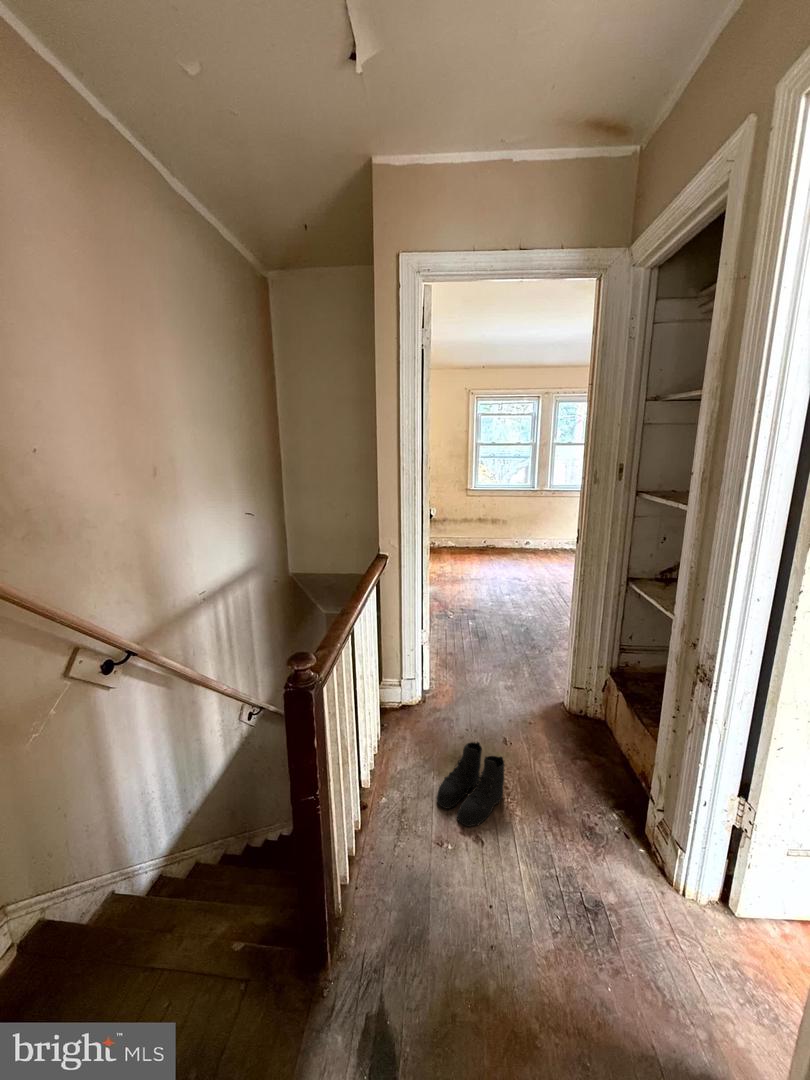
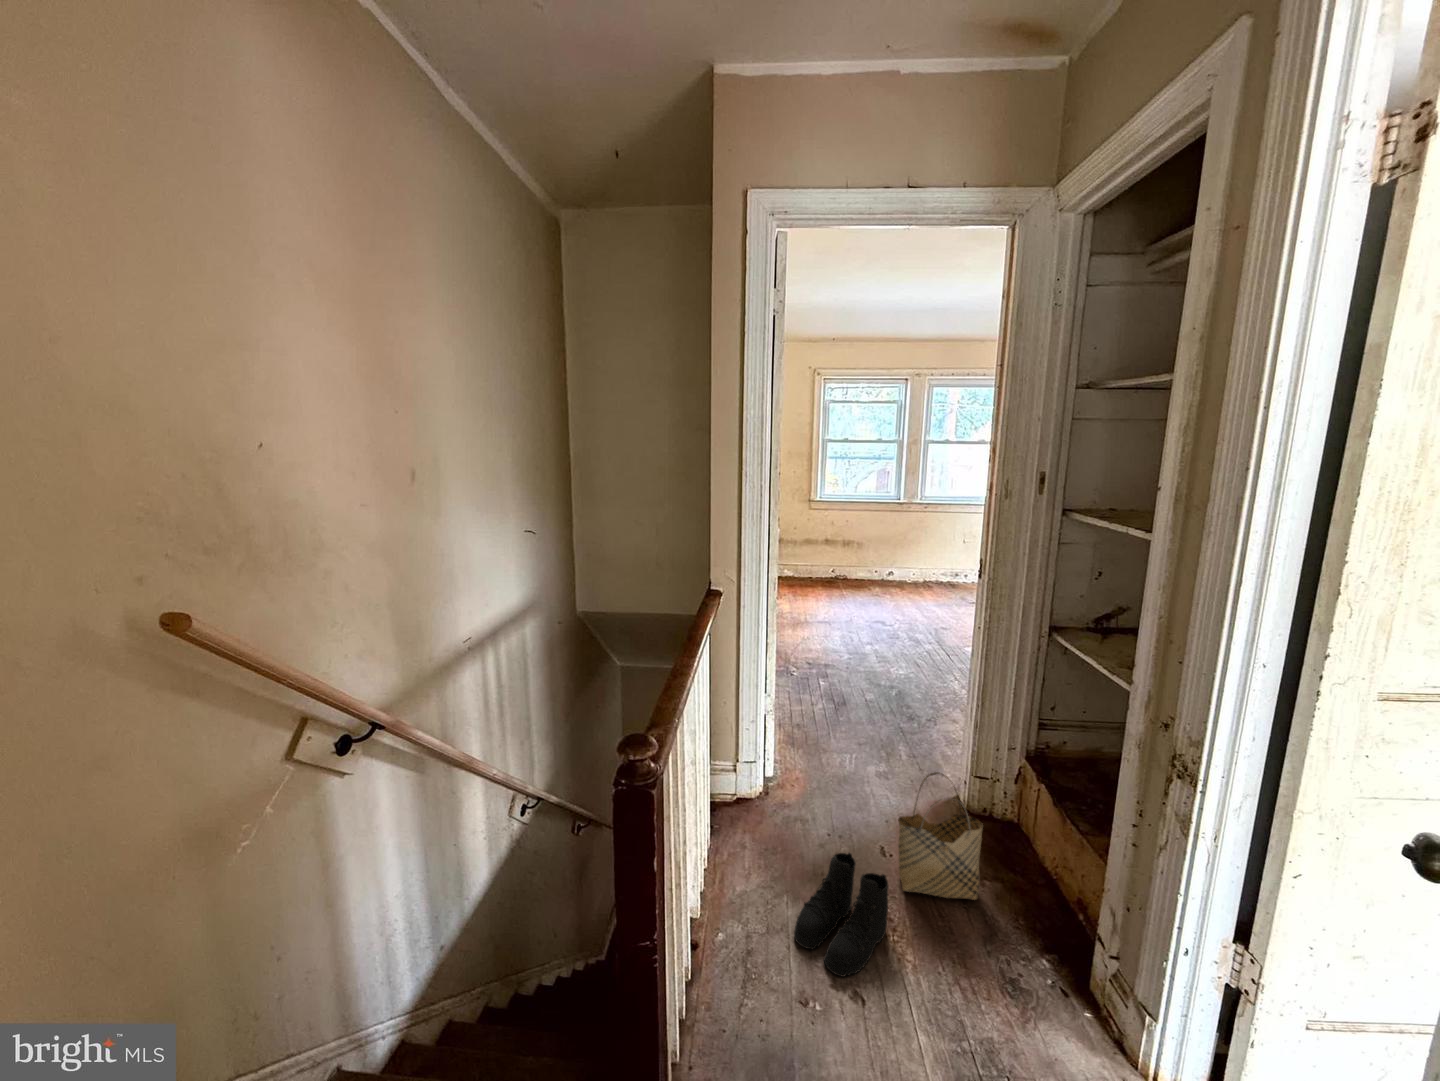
woven basket: none [514,685,576,775] -> present [898,772,983,900]

